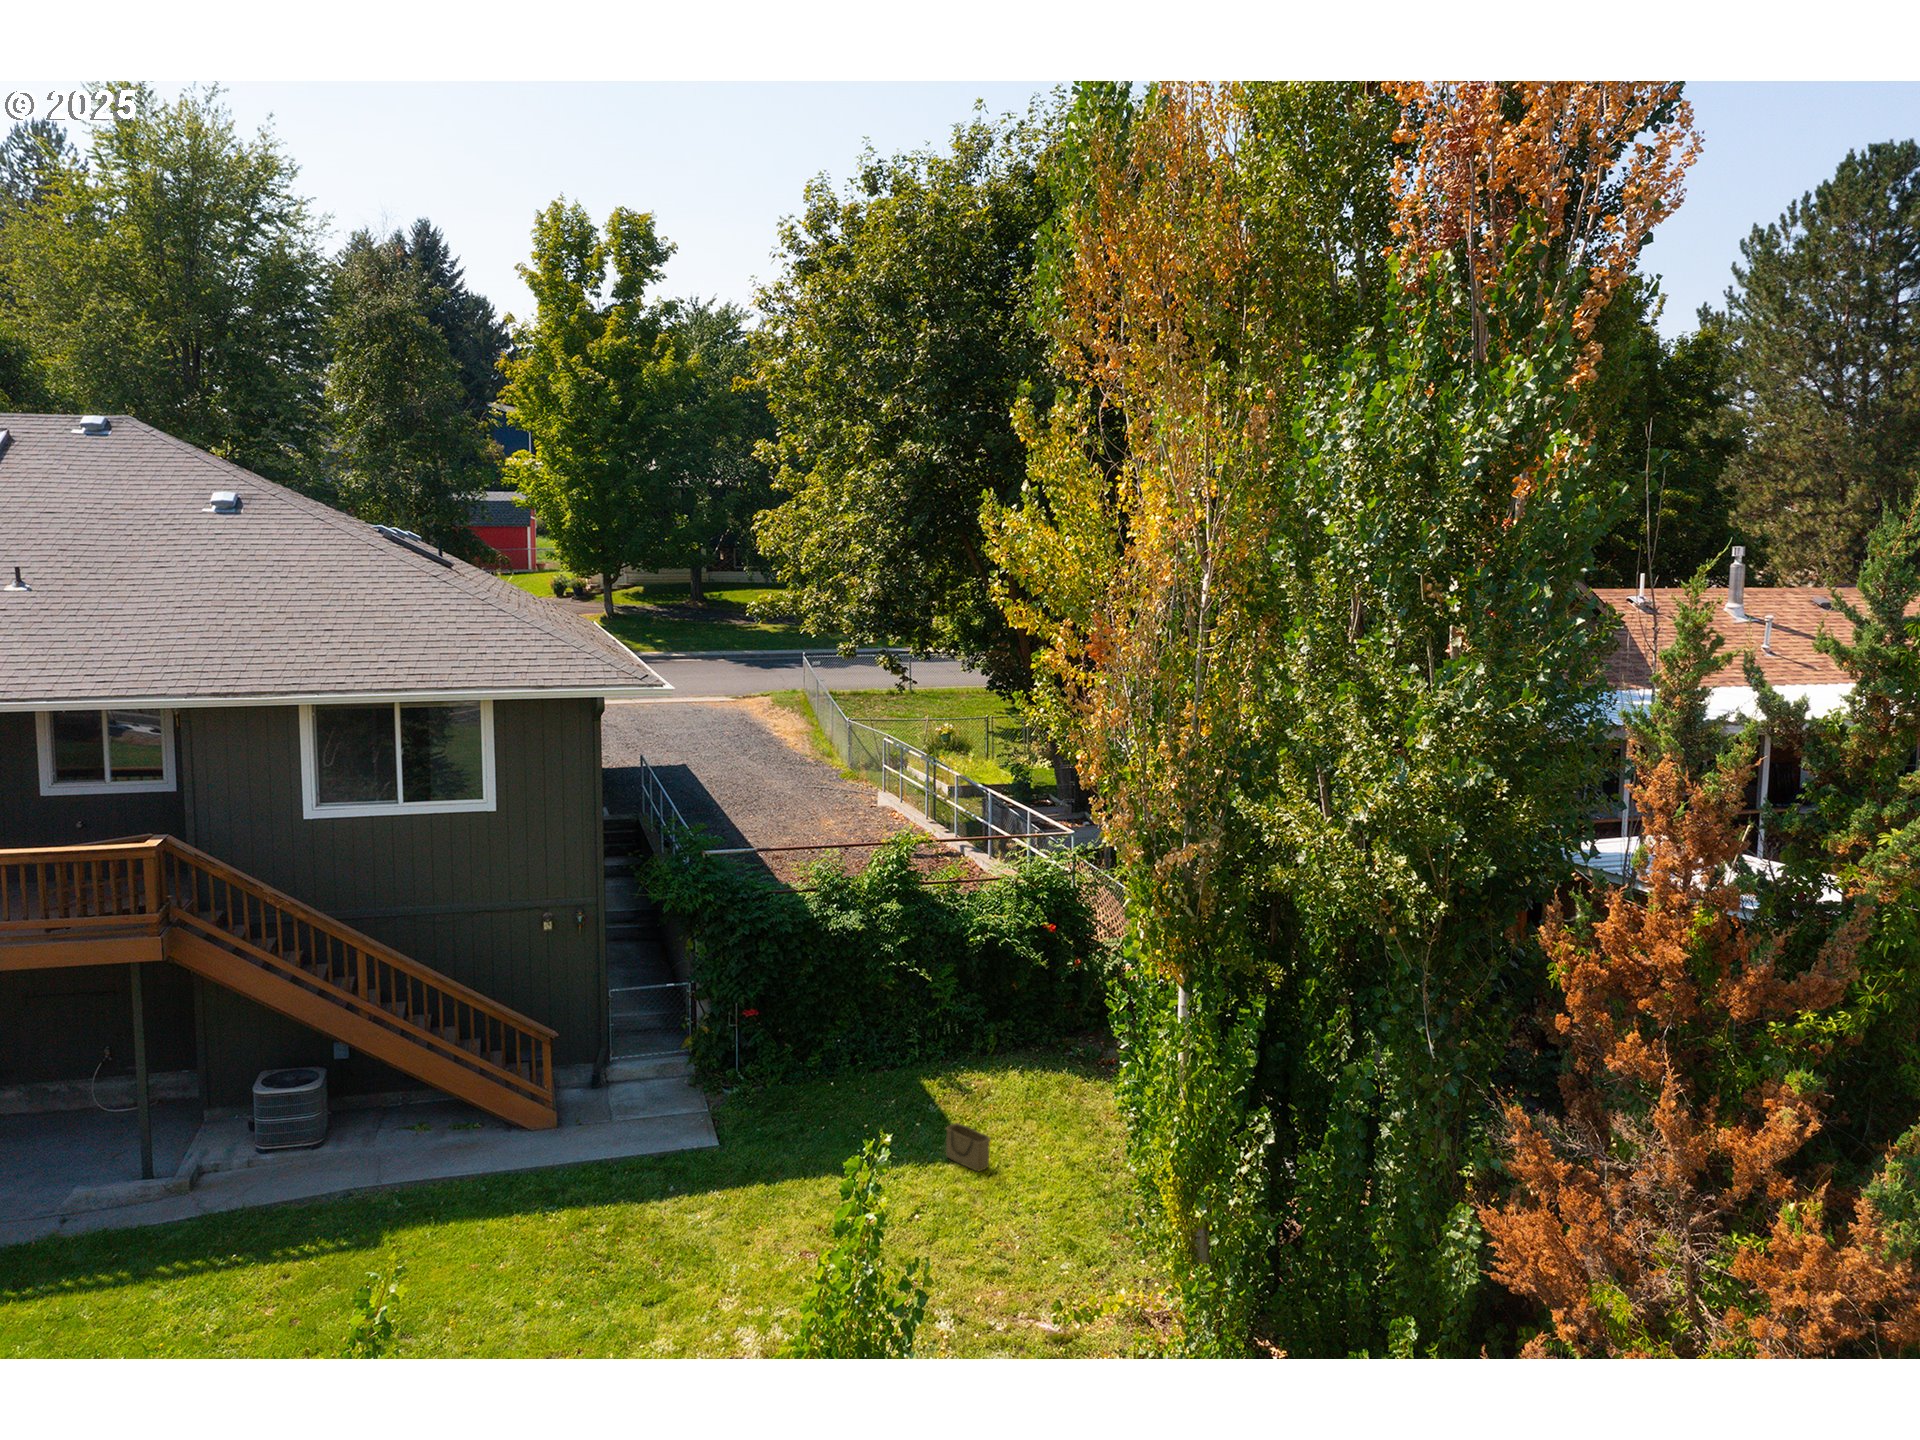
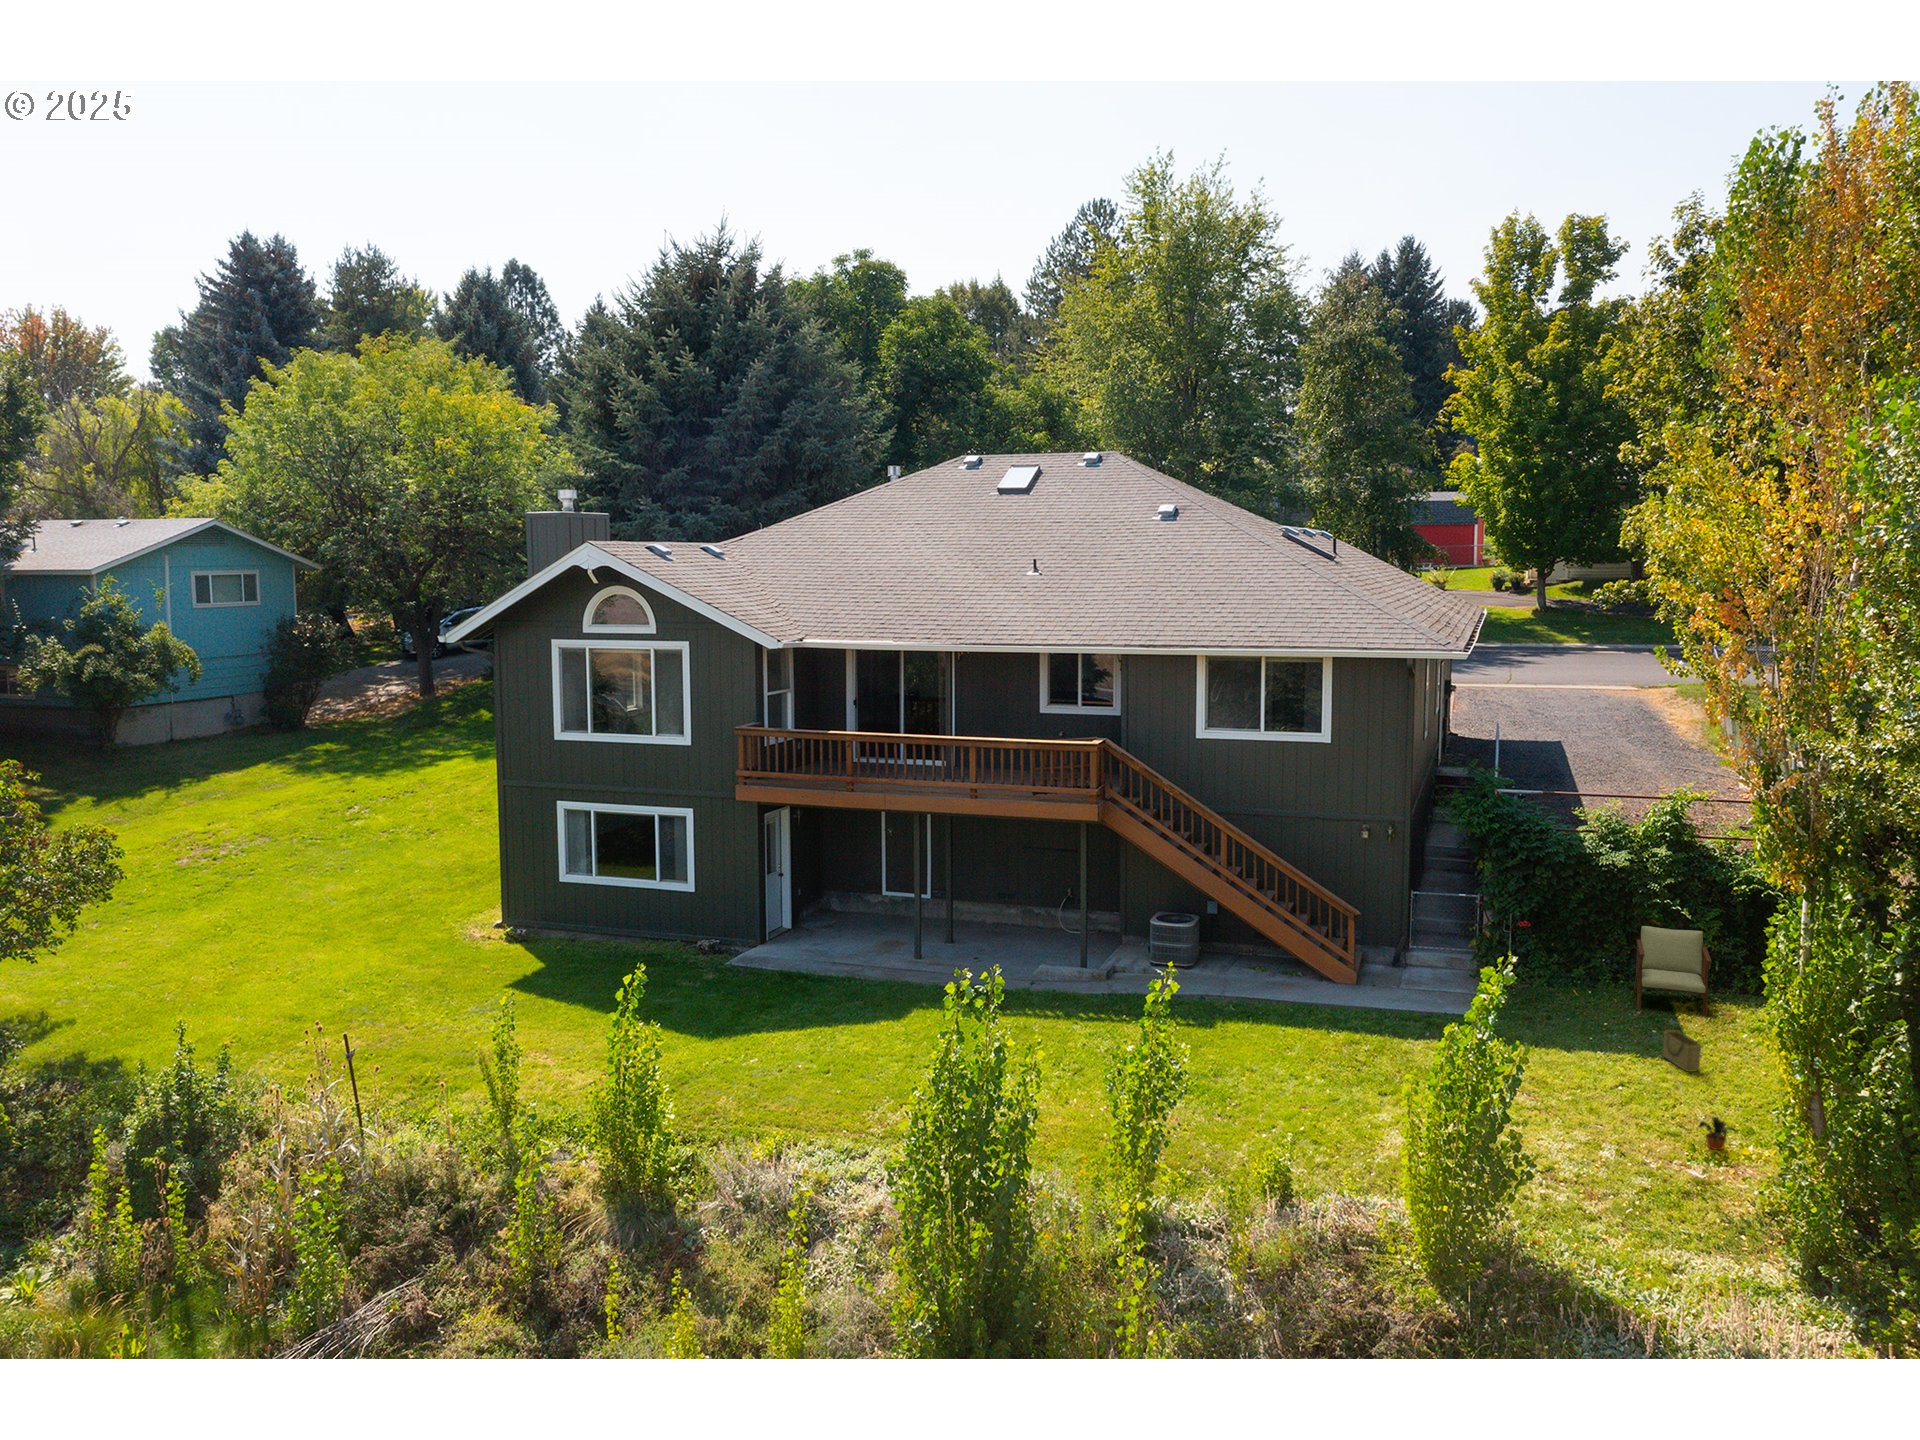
lounge chair: none [872,991,958,1094] -> present [1634,926,1712,1017]
potted plant: none [1040,1240,1084,1283] -> present [1698,1117,1736,1150]

